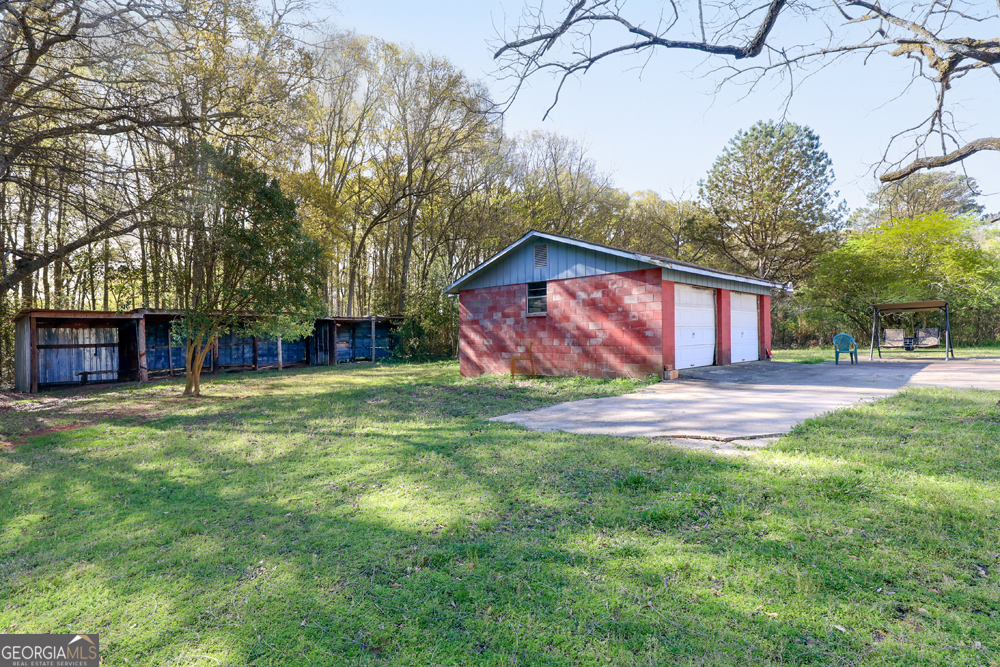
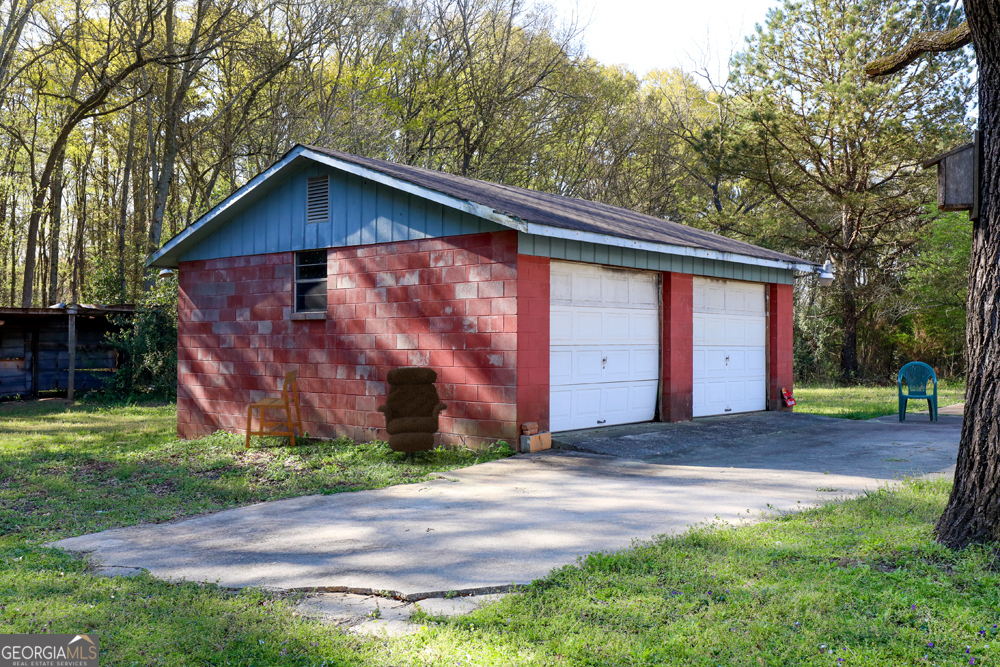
lounge chair: none [586,338,622,385] -> present [377,367,447,465]

